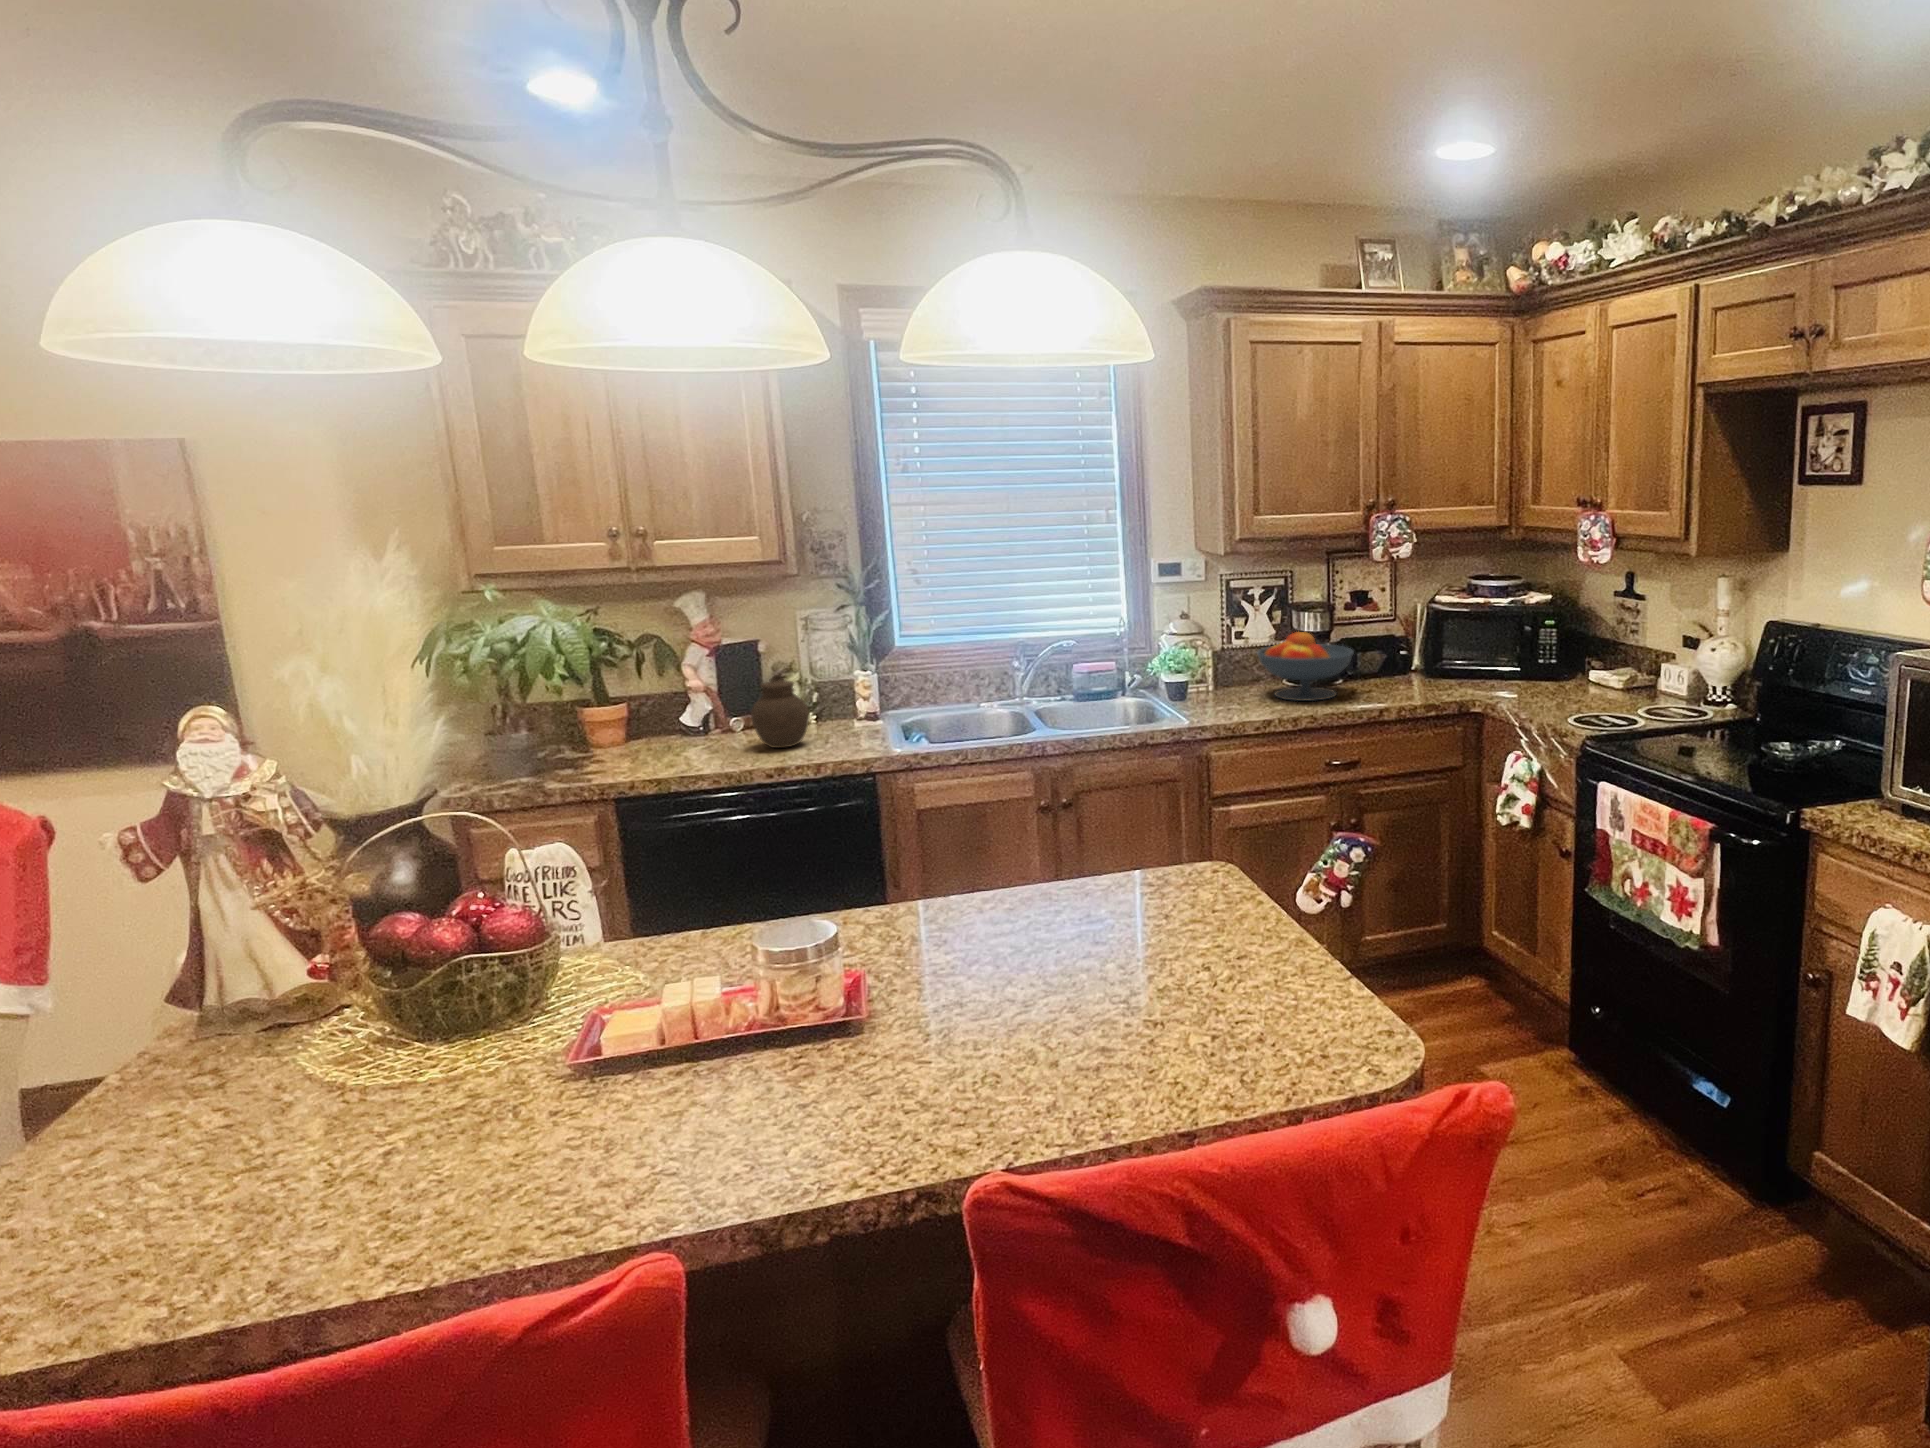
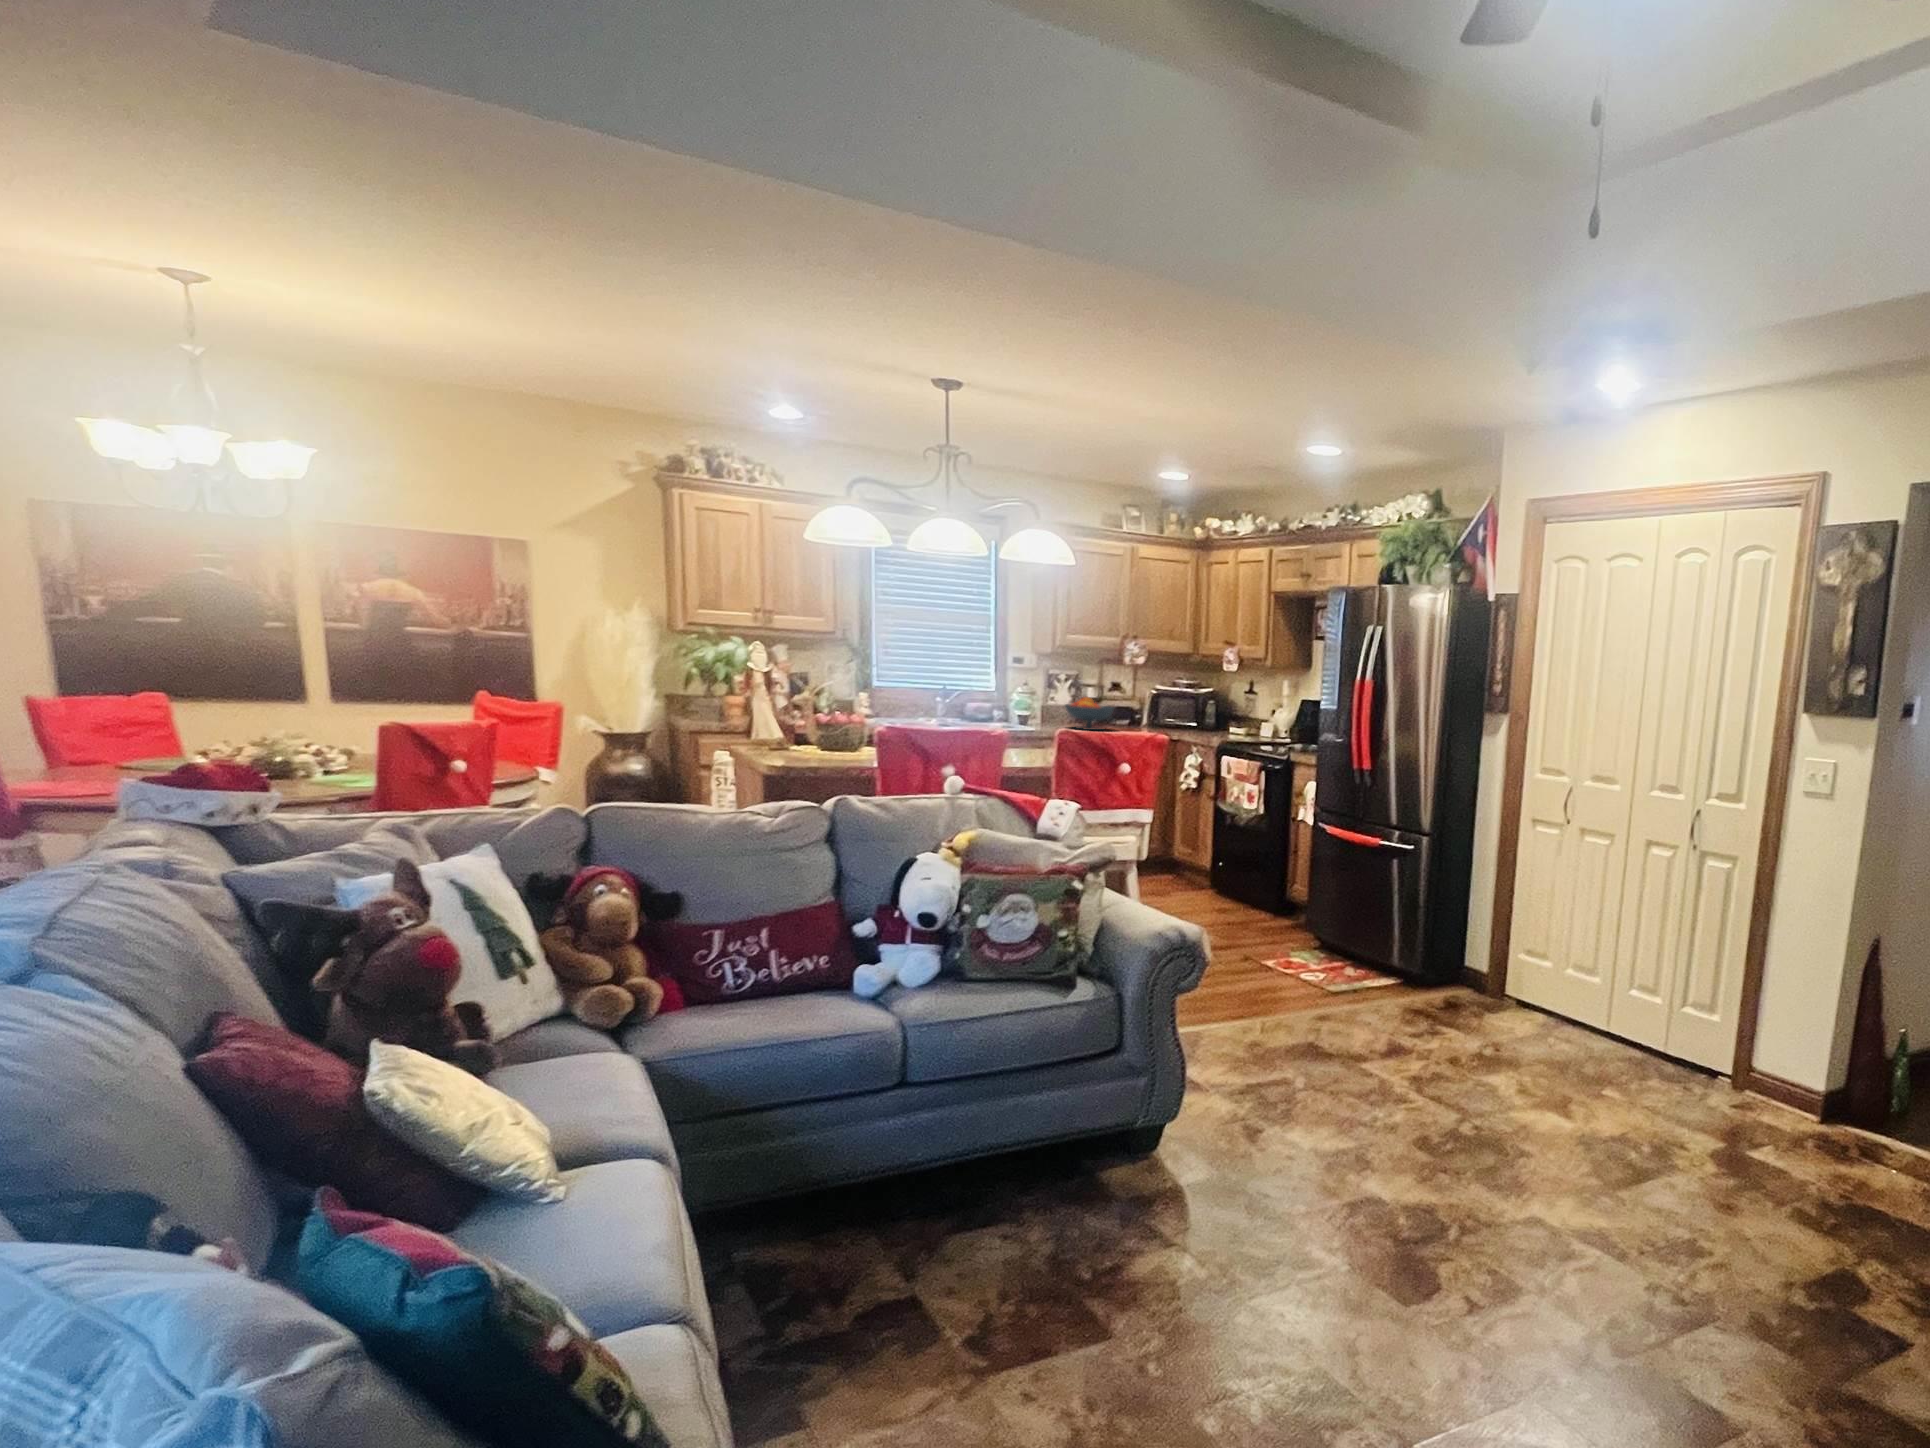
jar: present [751,675,809,748] -> none [818,686,847,723]

